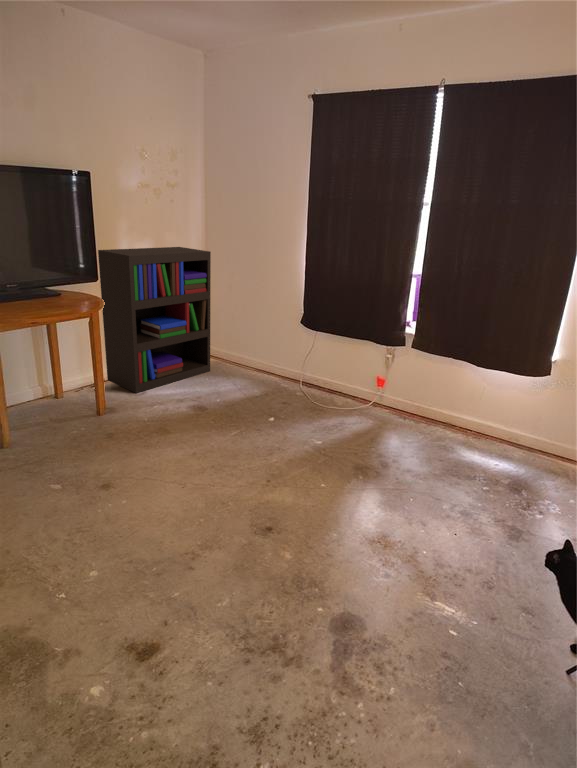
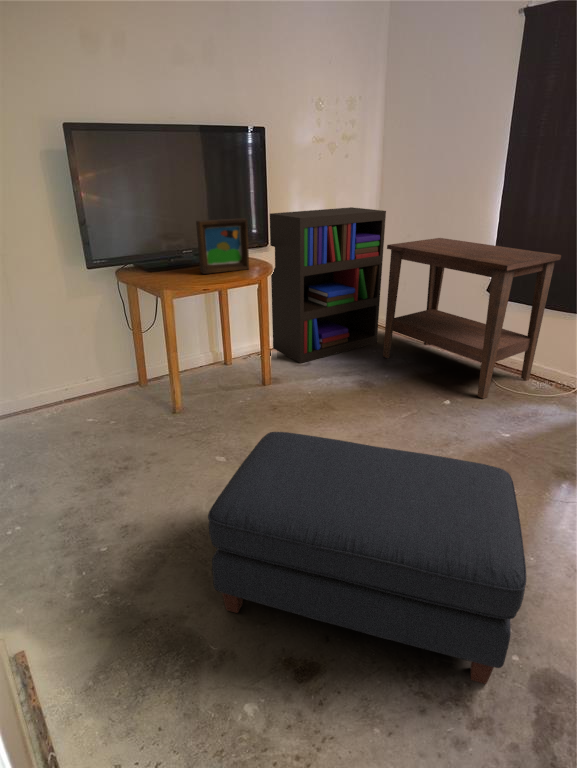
picture frame: none [20,255,79,307] -> present [196,218,249,274]
side table: none [213,277,353,414] -> present [383,238,561,399]
ottoman: none [48,449,315,630] -> present [208,432,526,684]

